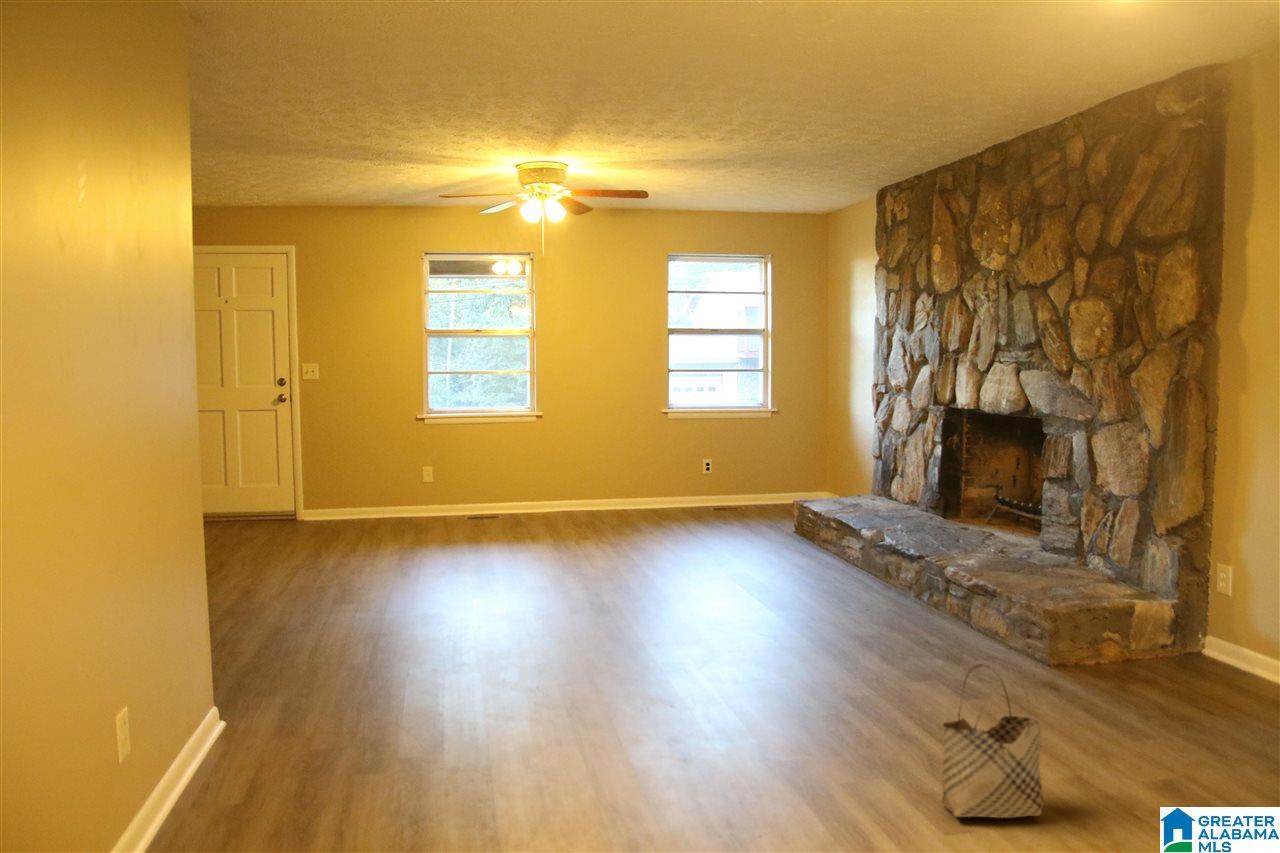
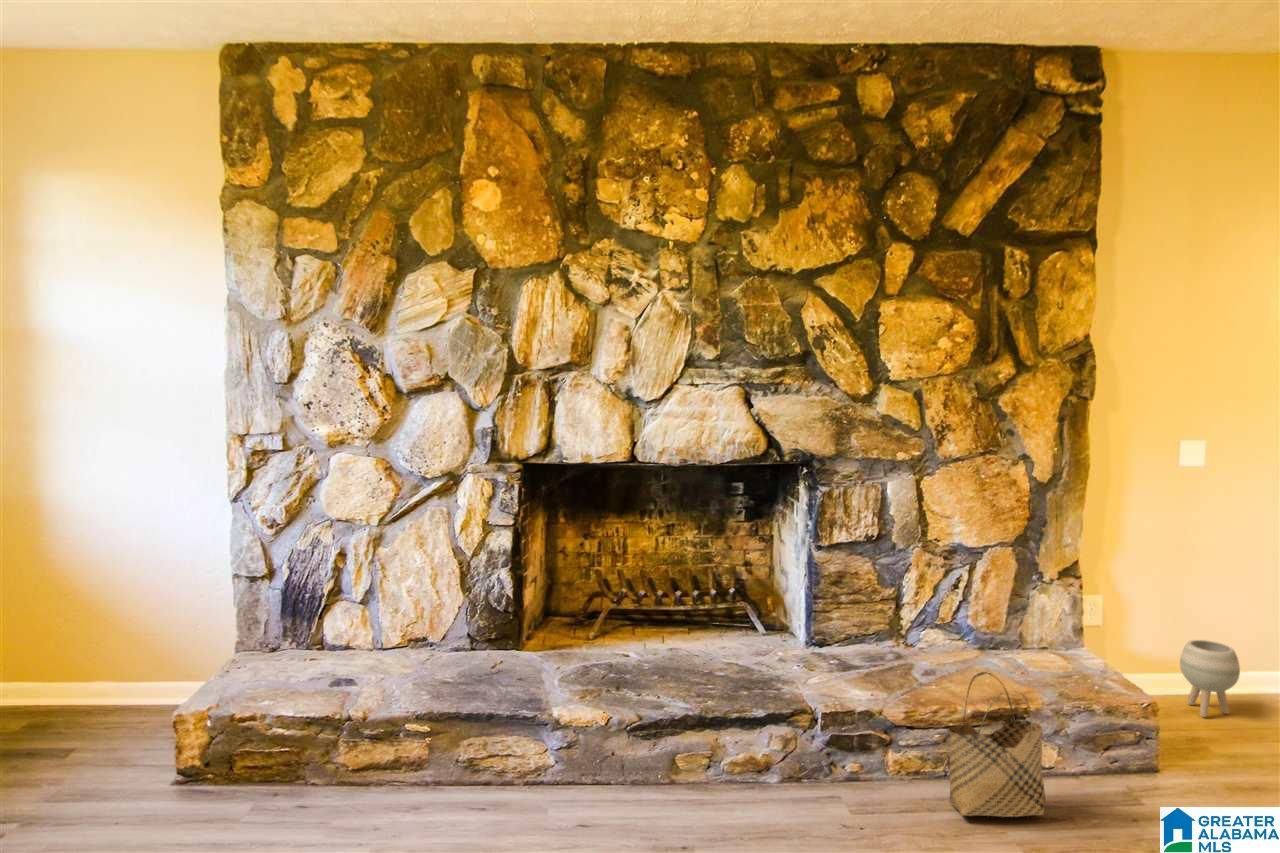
planter: none [1179,638,1240,720] -> present [1180,640,1240,717]

